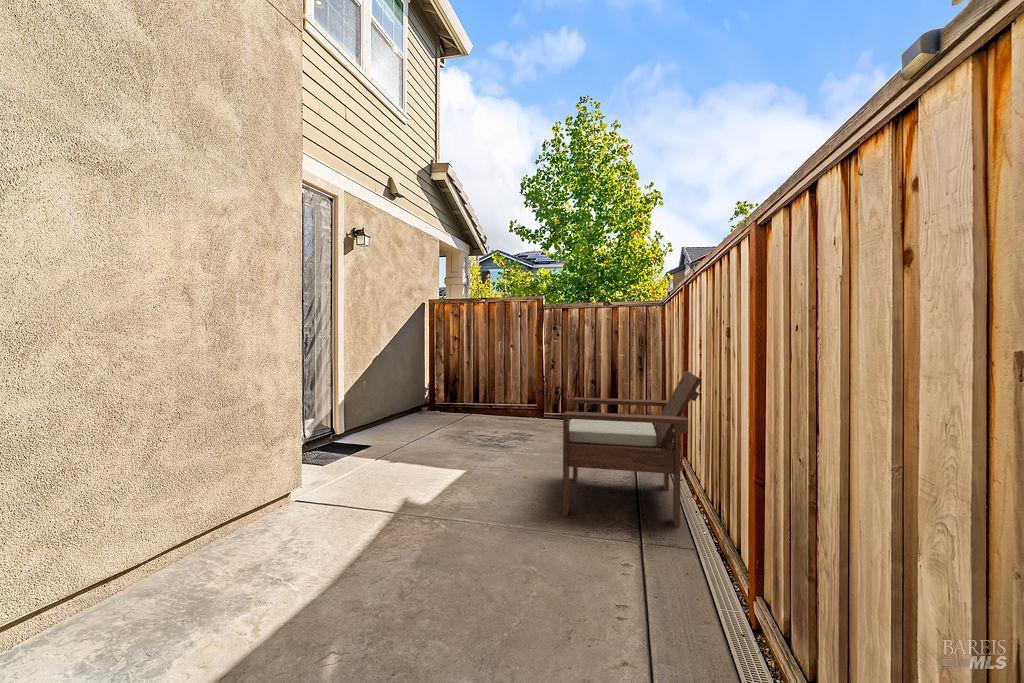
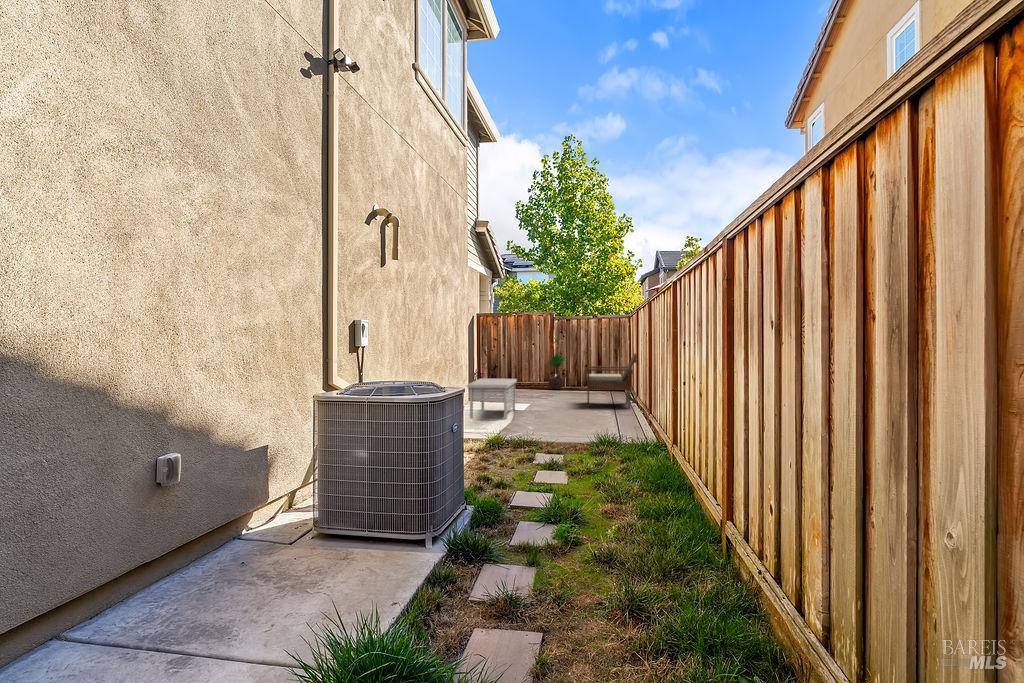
potted tree: none [524,356,561,418] -> present [548,354,566,389]
storage bench: none [73,434,368,640] -> present [467,378,517,419]

